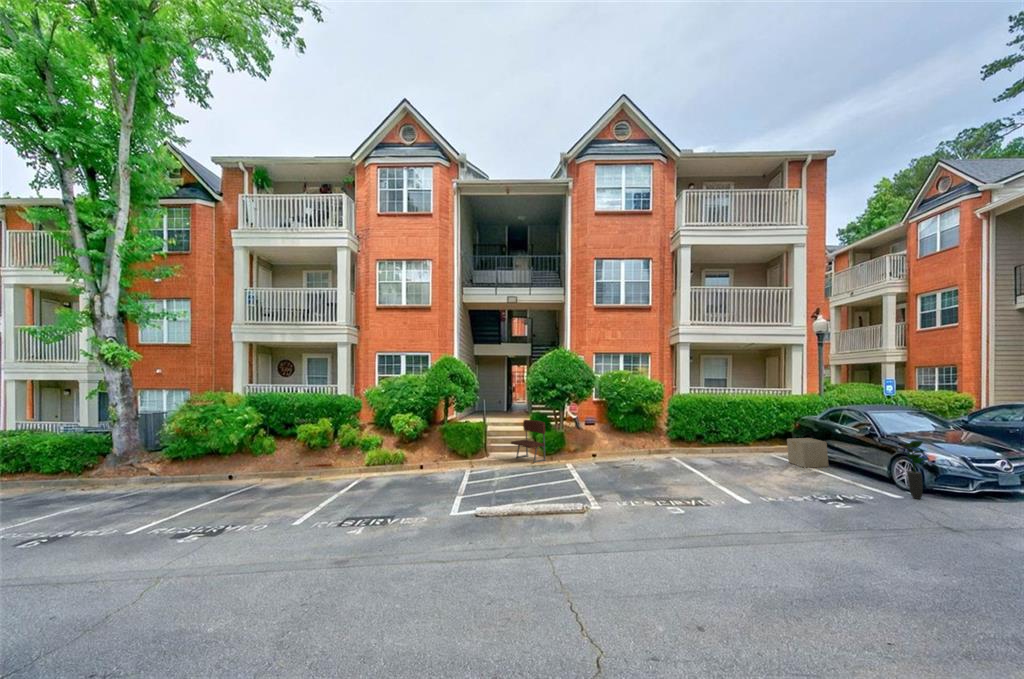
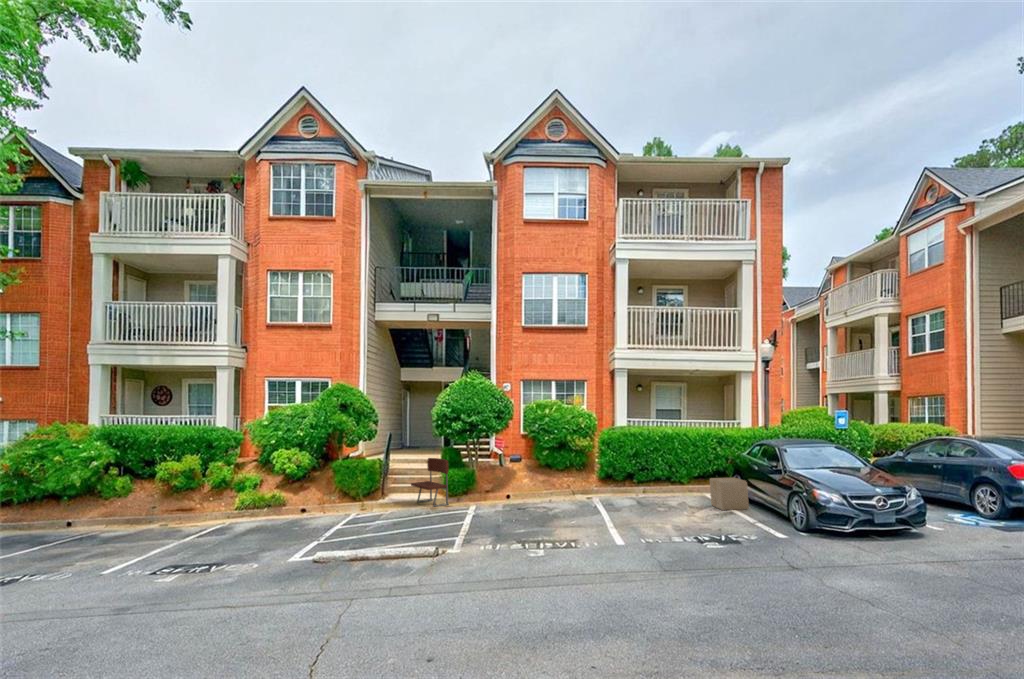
potted plant: present [903,441,925,499] -> none [782,476,812,538]

